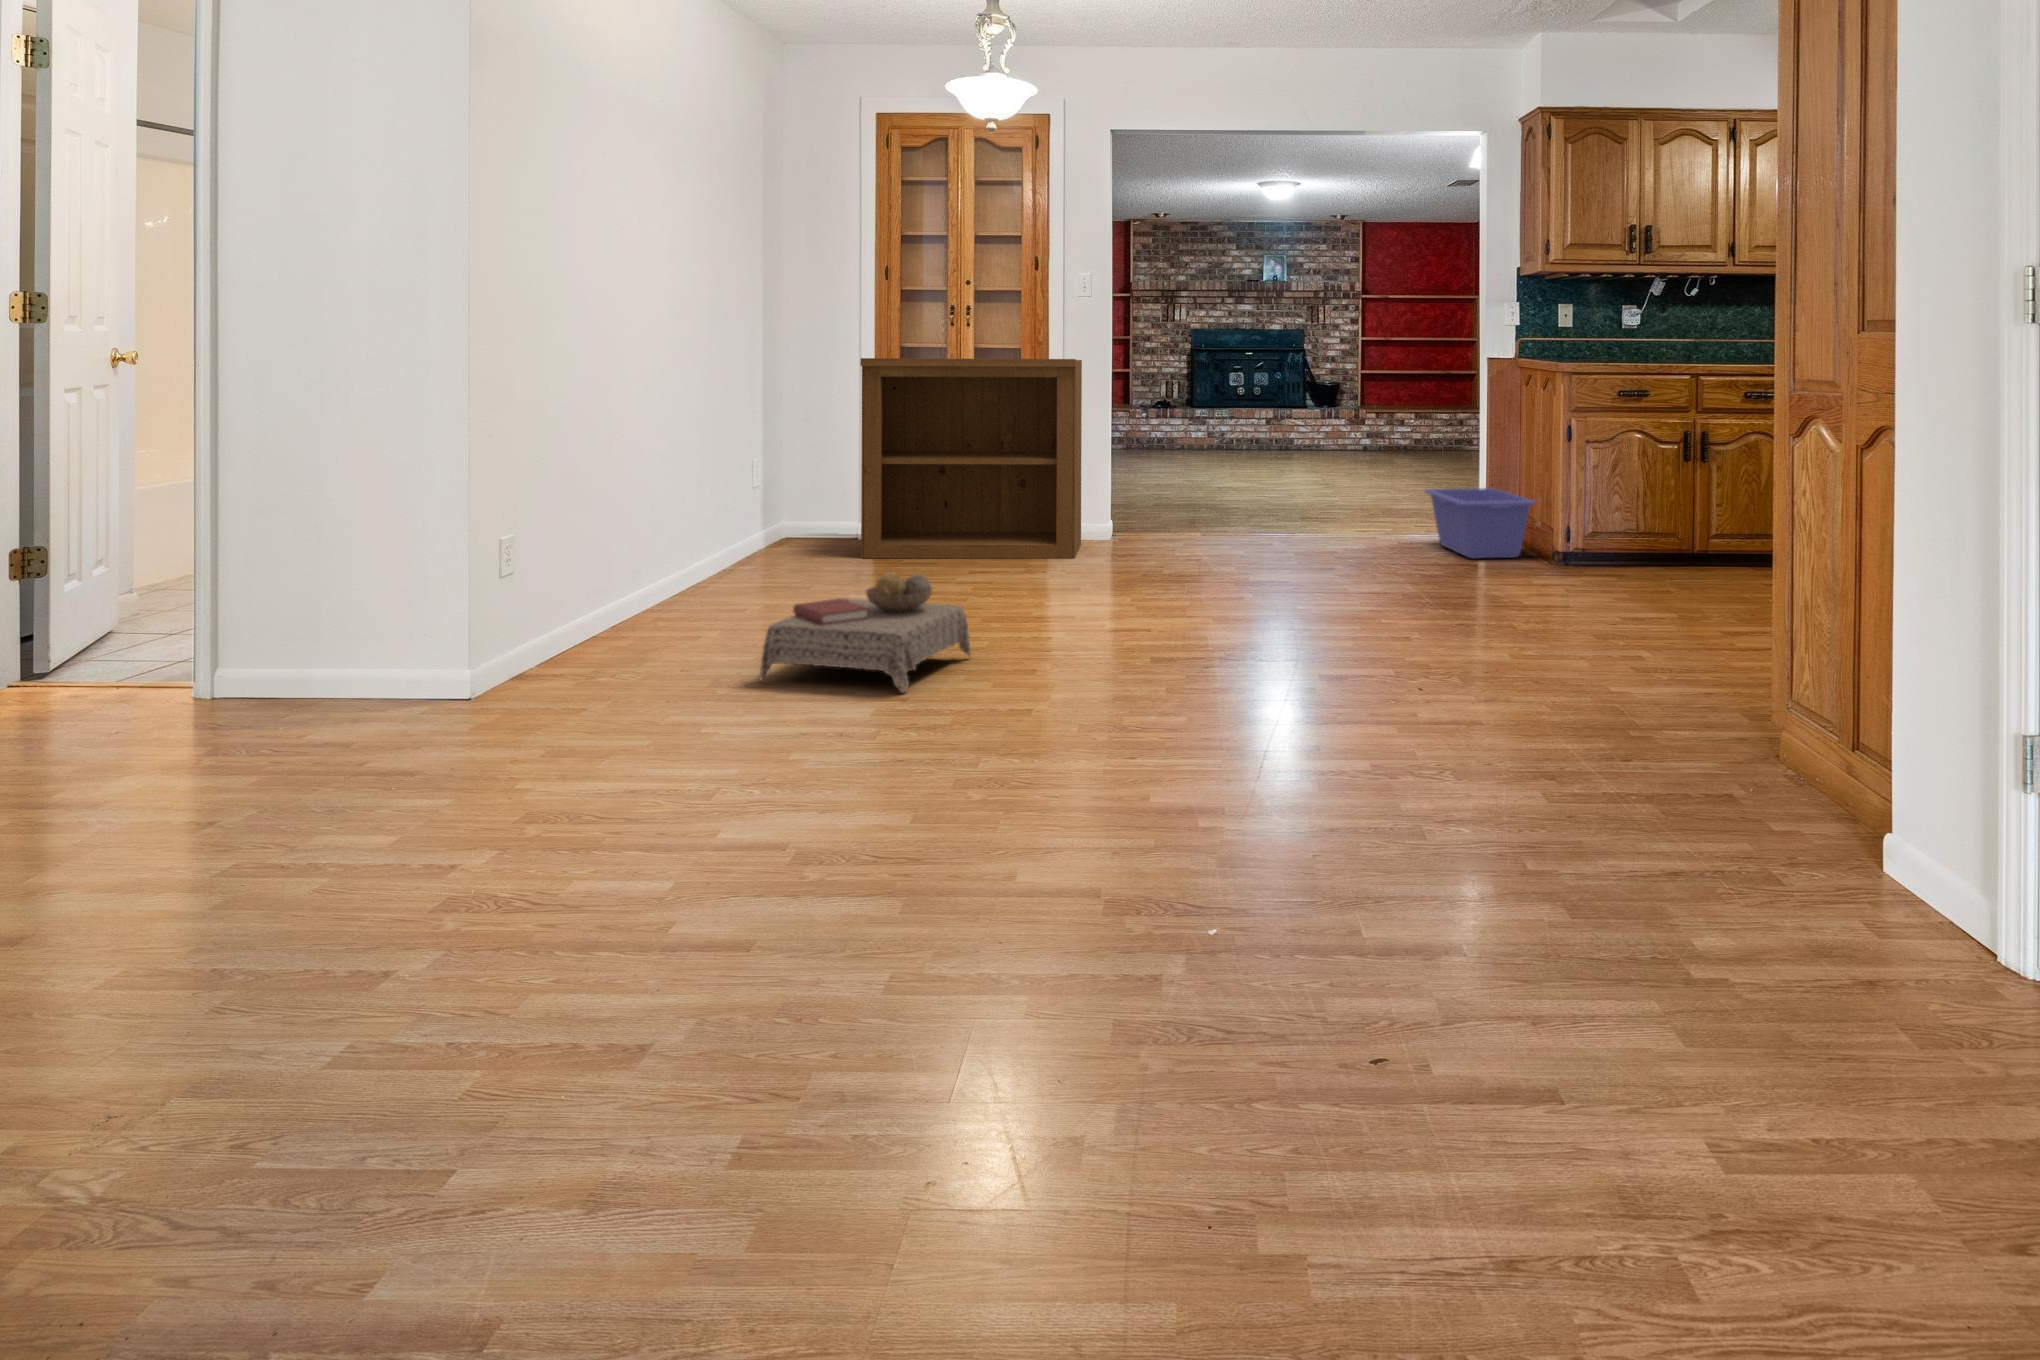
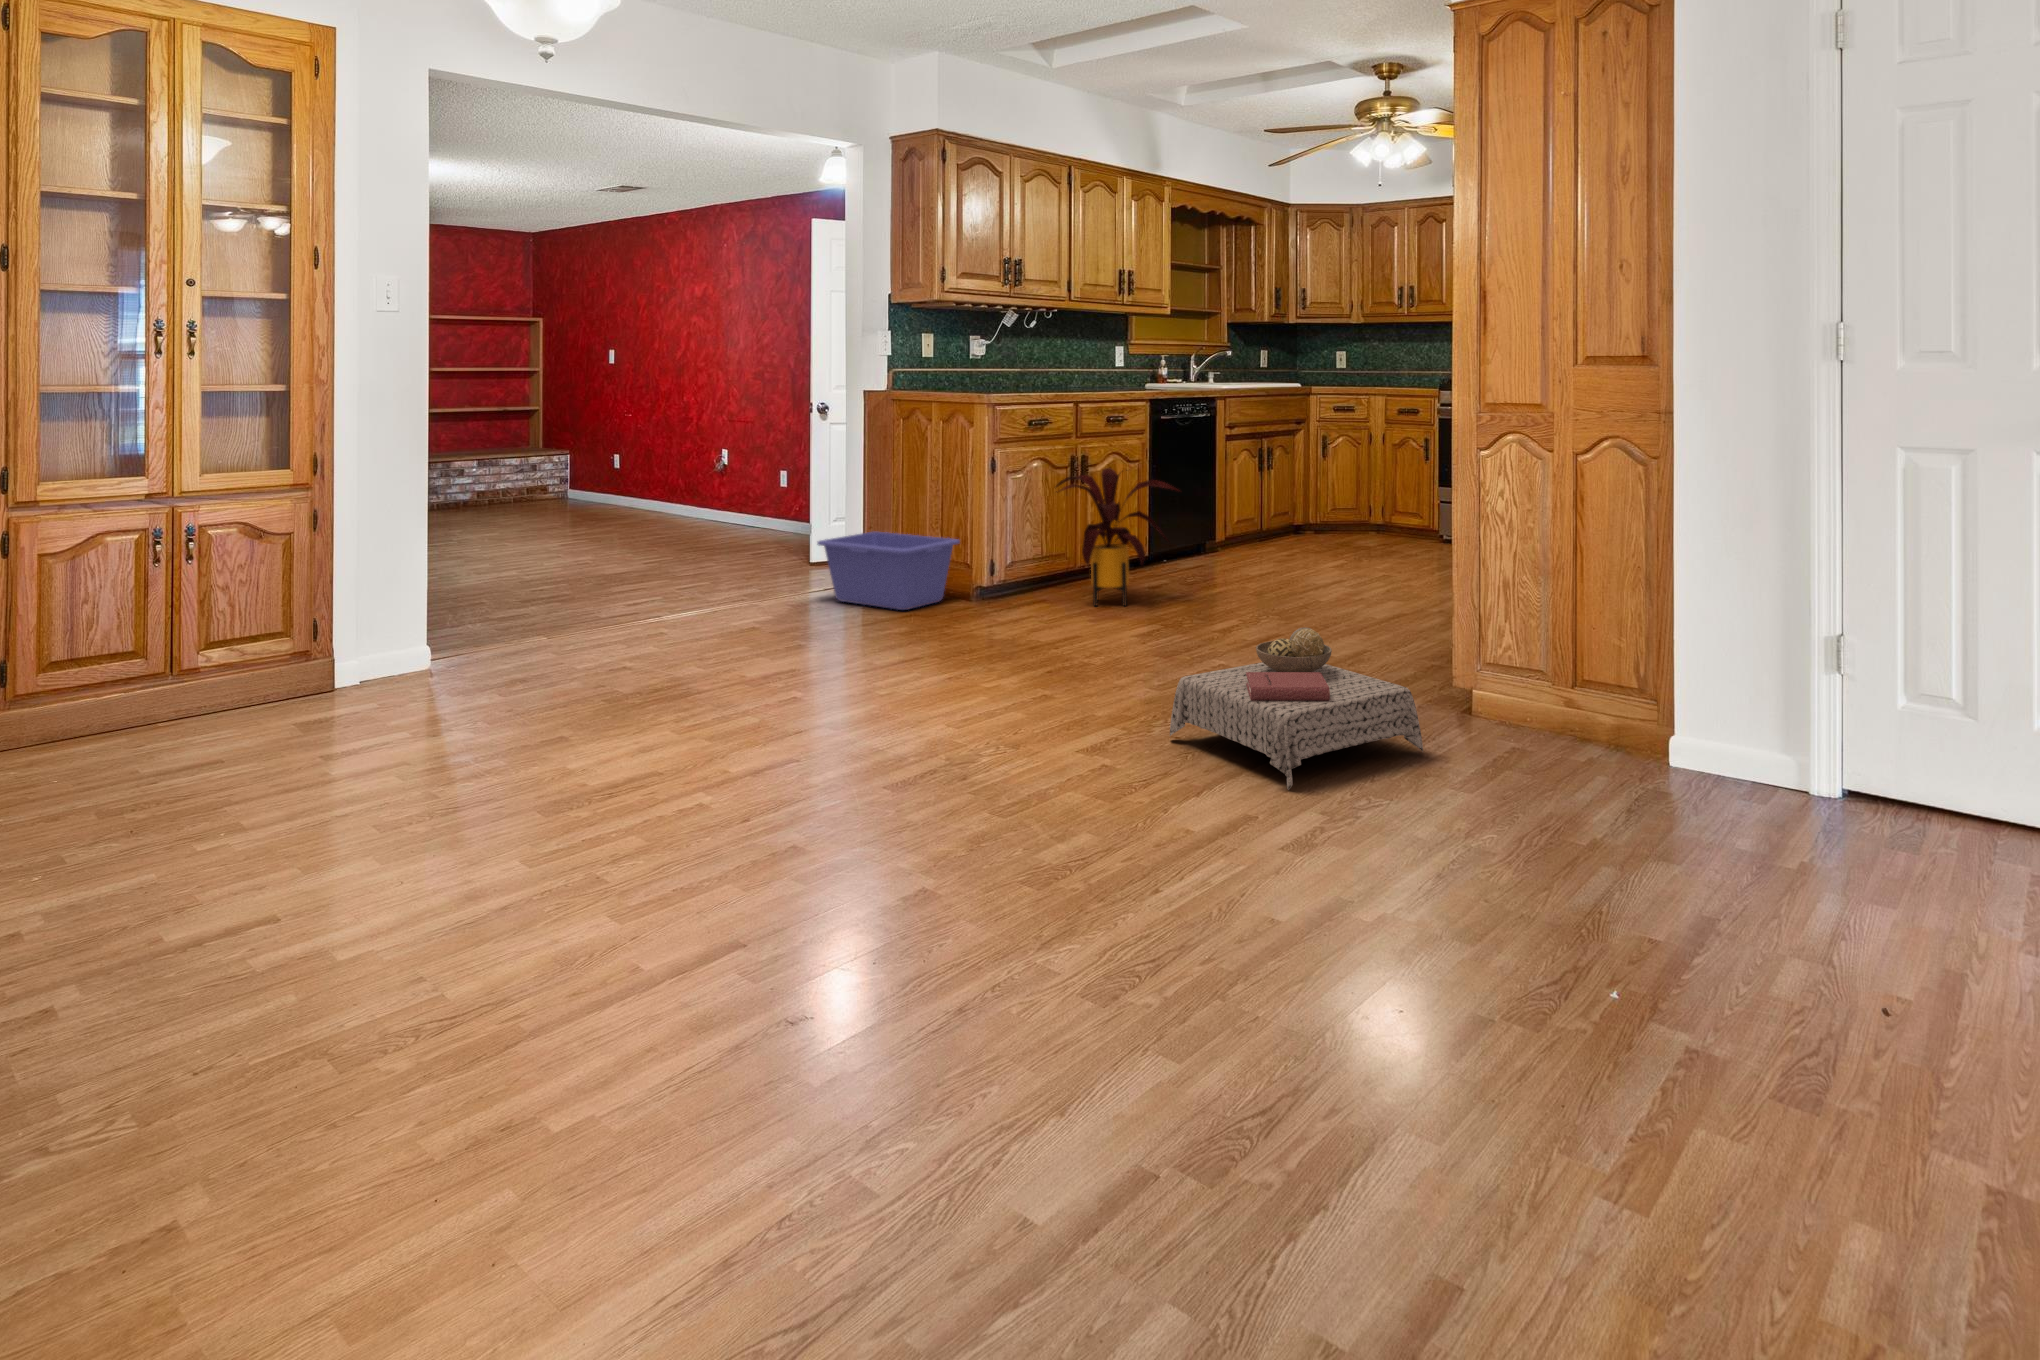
bookshelf: present [860,358,1082,559] -> none [6,409,445,787]
house plant: none [1595,444,1724,585] -> present [1056,468,1178,606]
ottoman: present [759,572,971,693] -> present [1170,628,1423,790]

